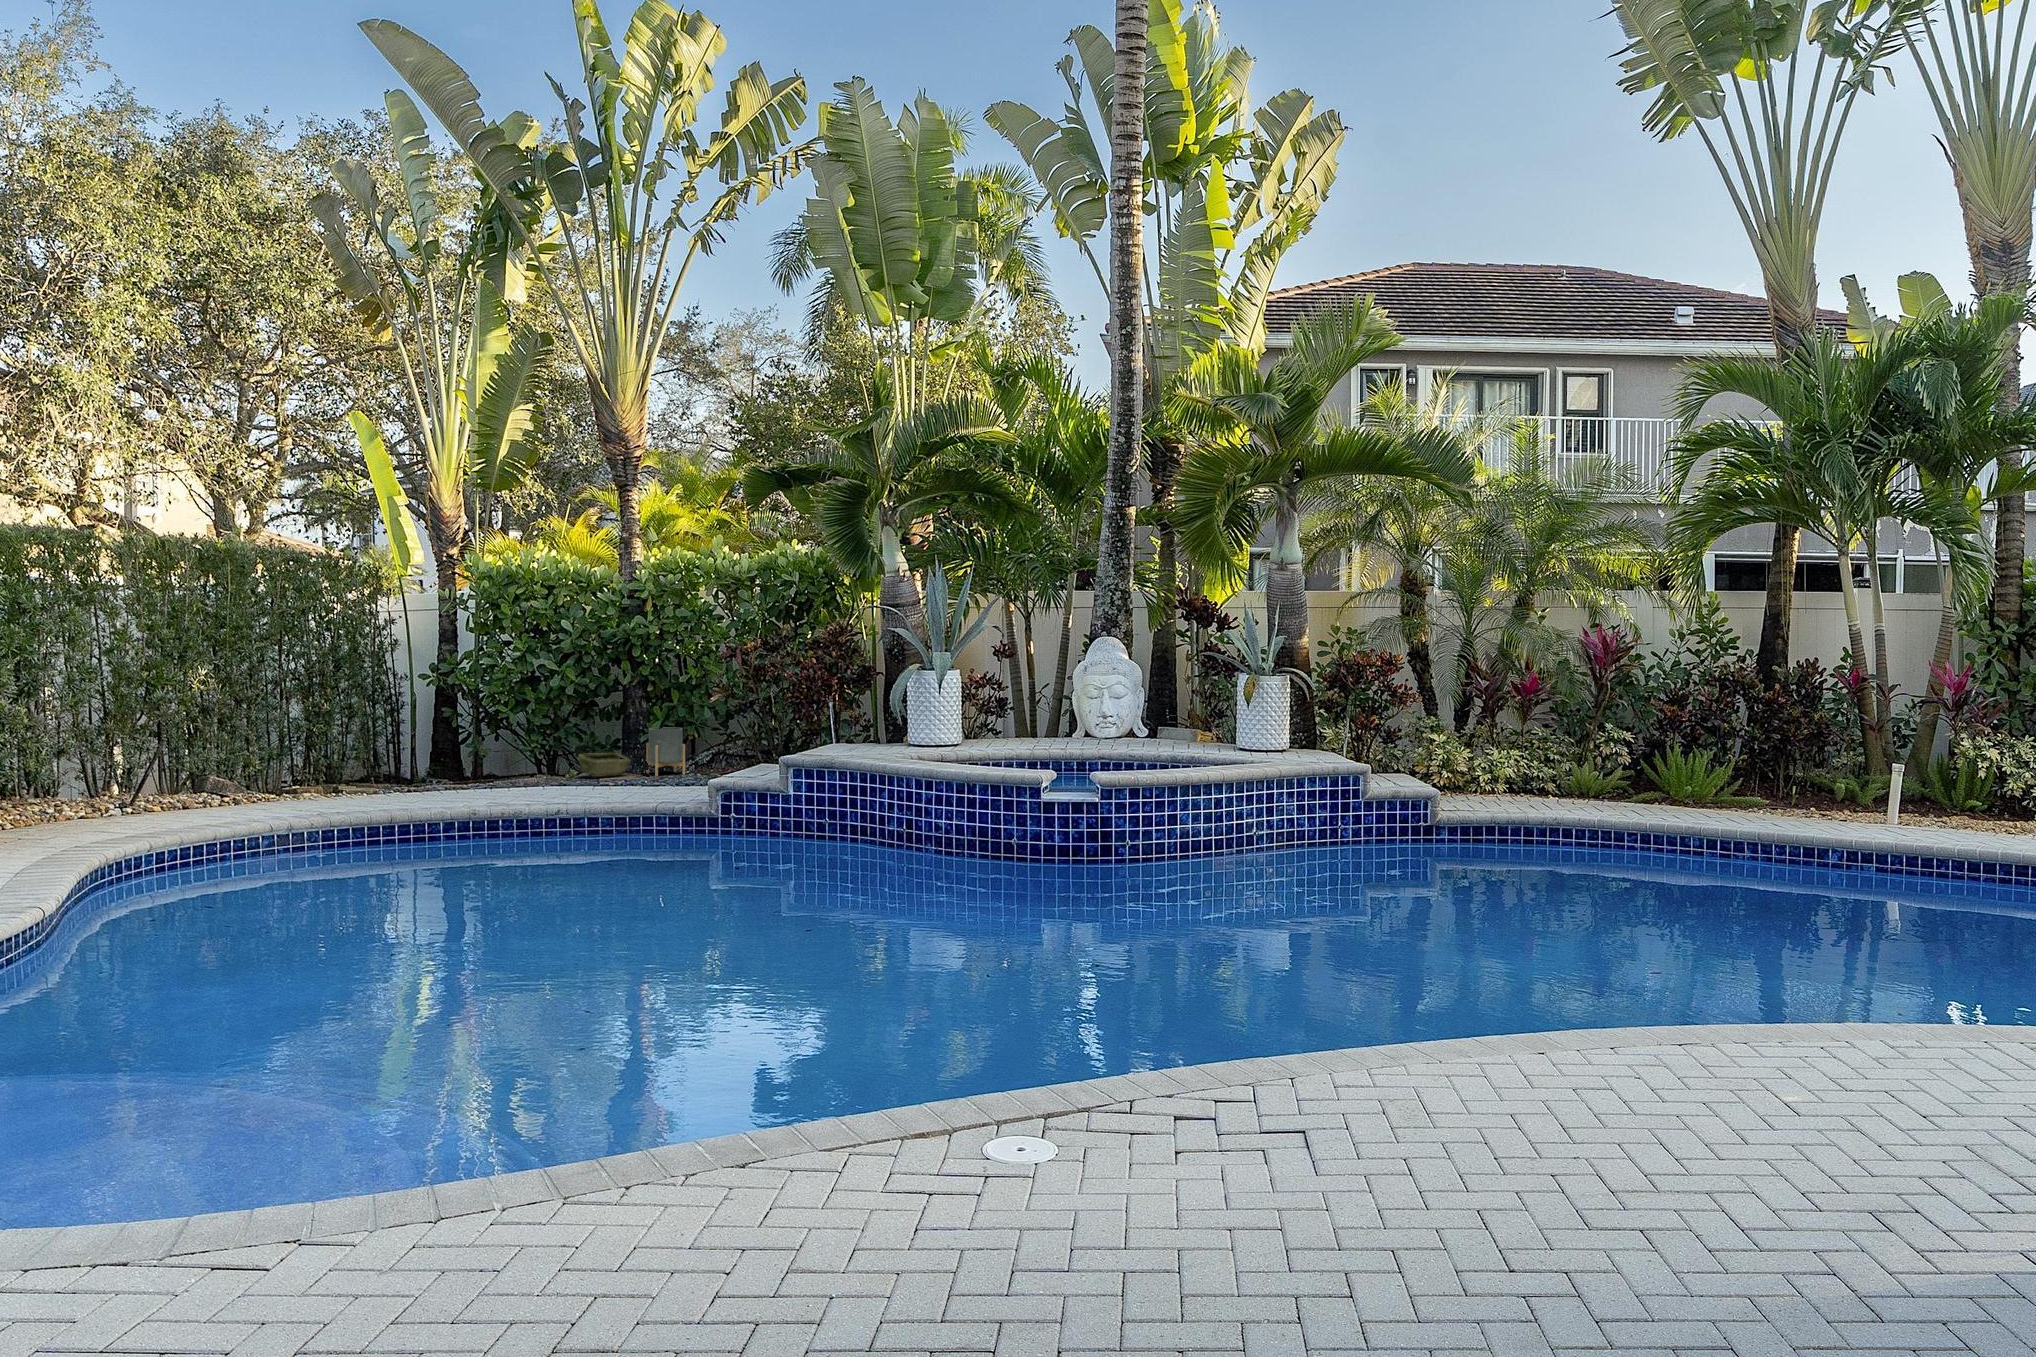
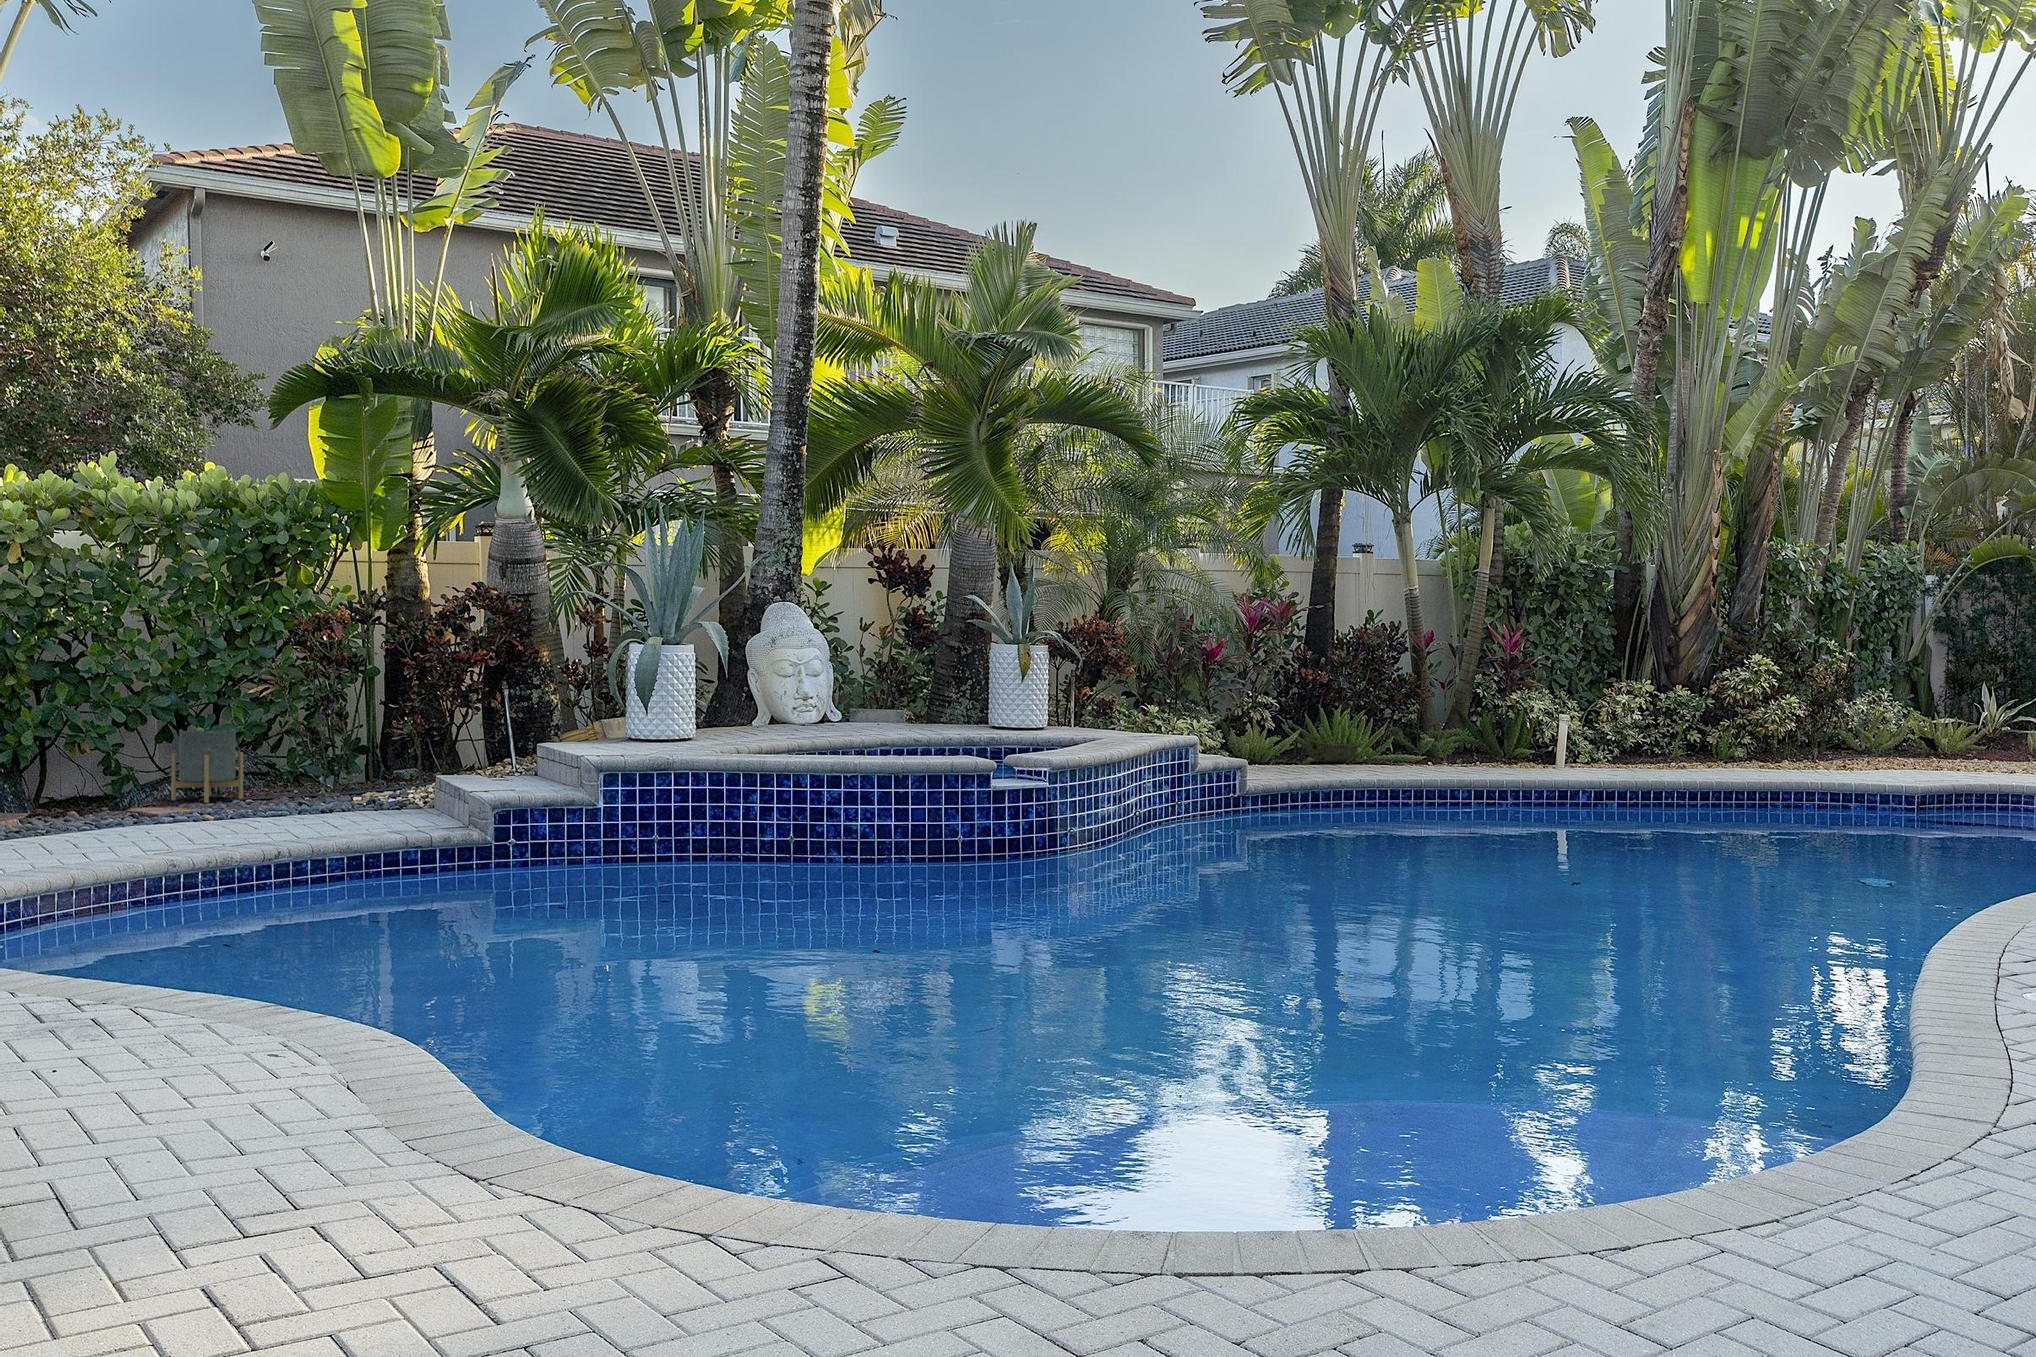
woven basket: present [579,753,630,777] -> present [1305,737,1358,763]

